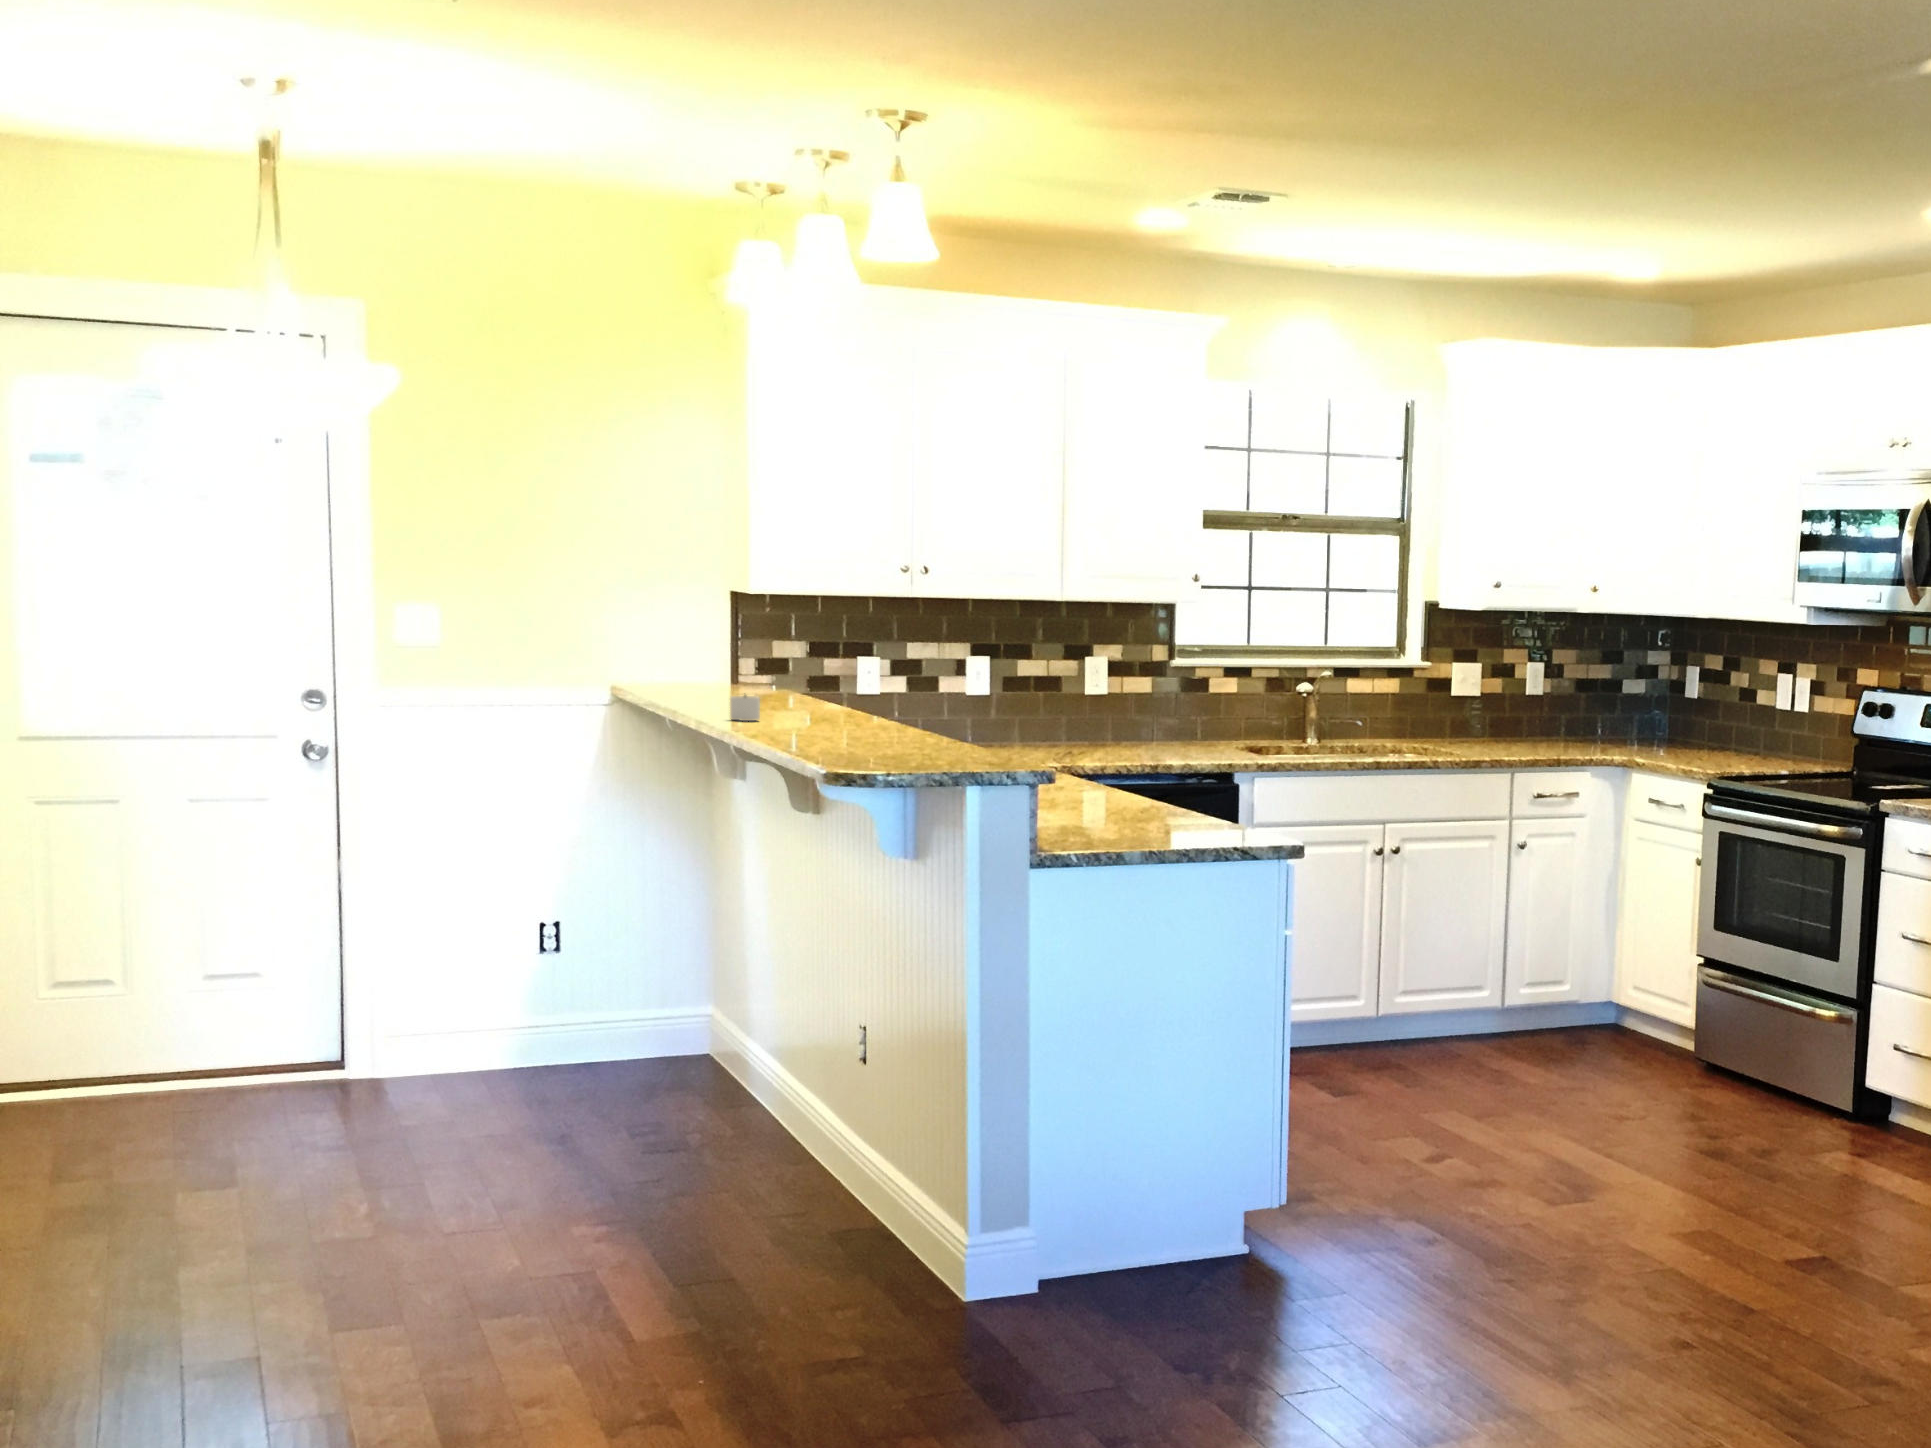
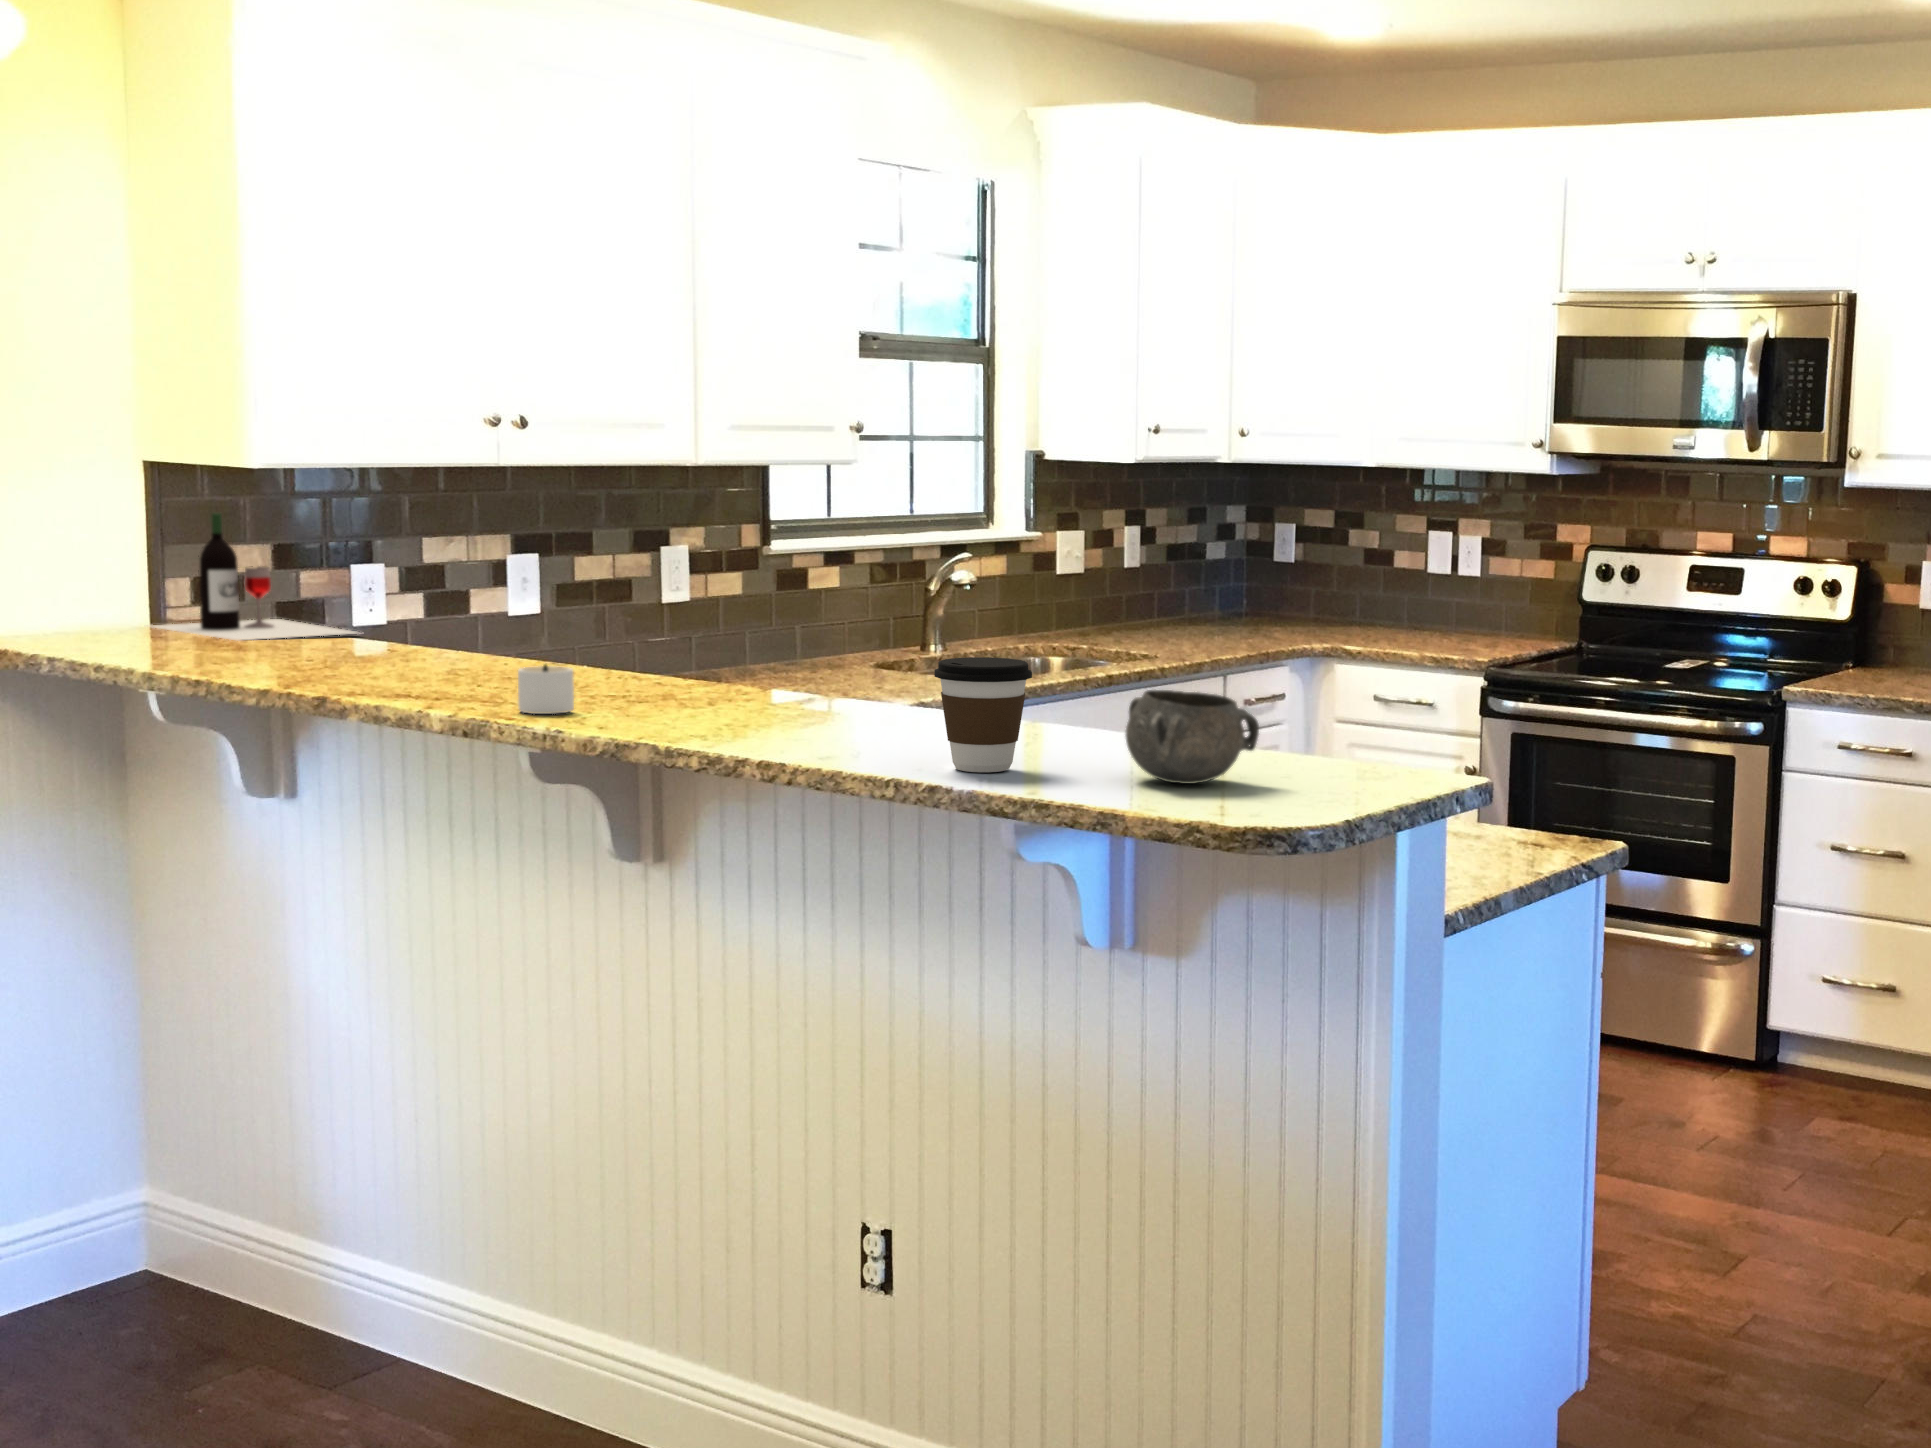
wine bottle: none [720,622,836,694] -> present [152,513,360,640]
coffee cup: none [802,687,857,749] -> present [934,657,1032,772]
decorative bowl: none [865,707,943,759] -> present [1126,690,1259,784]

